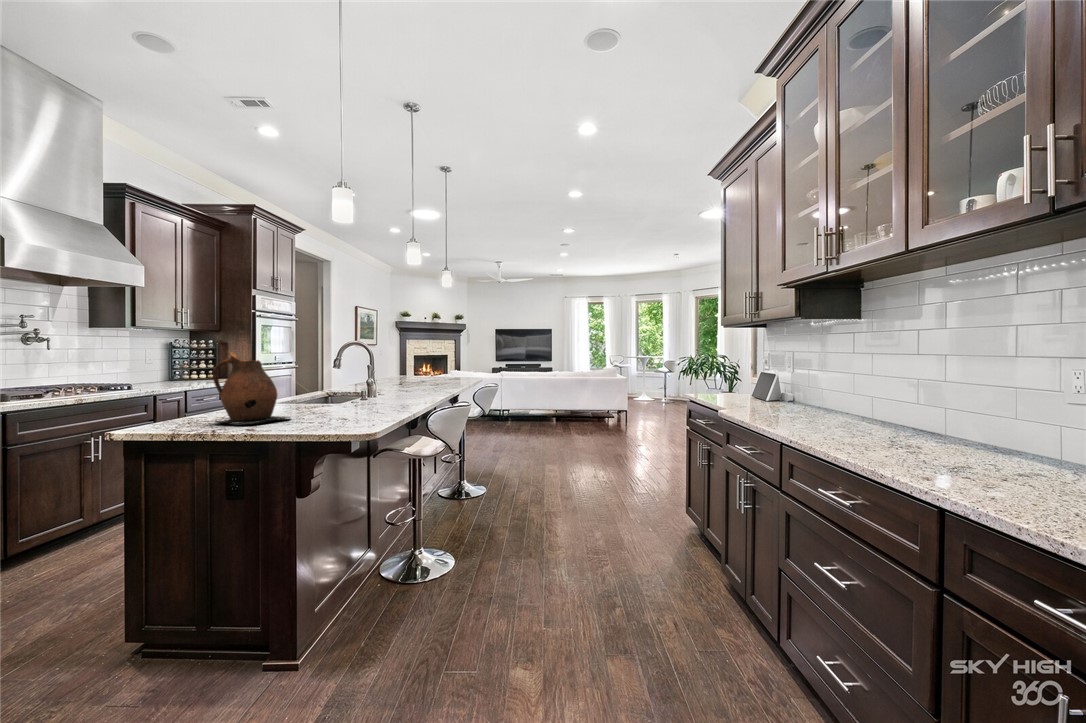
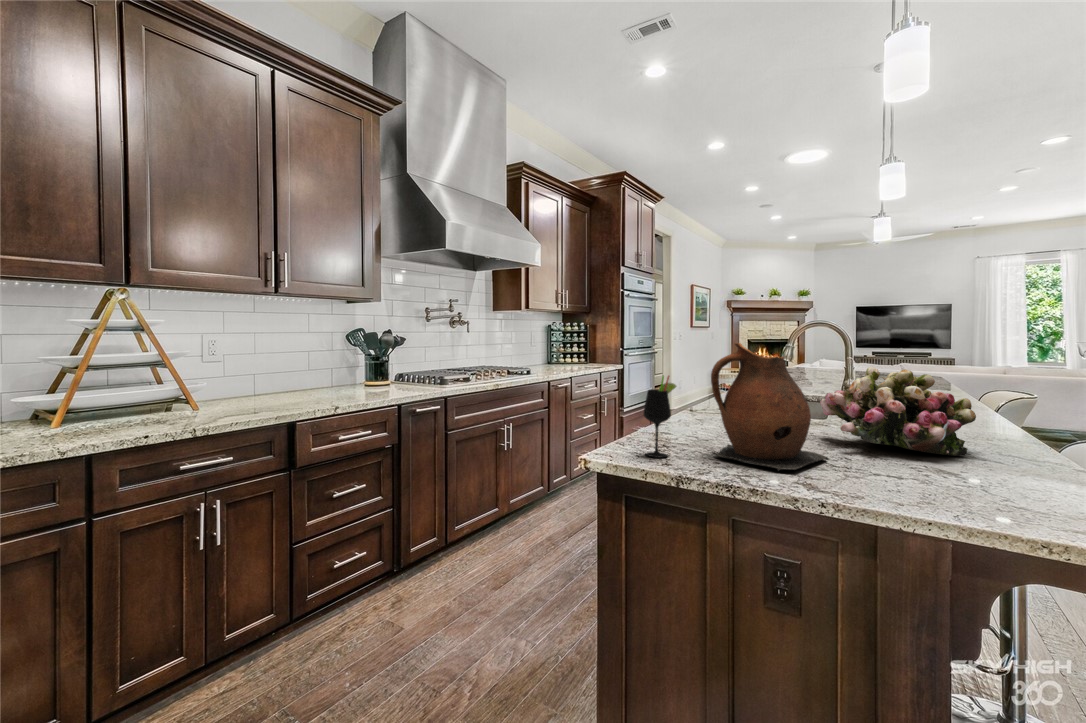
flower arrangement: none [310,367,391,413] -> present [820,367,976,456]
wine glass: none [159,373,184,427] -> present [644,376,676,458]

